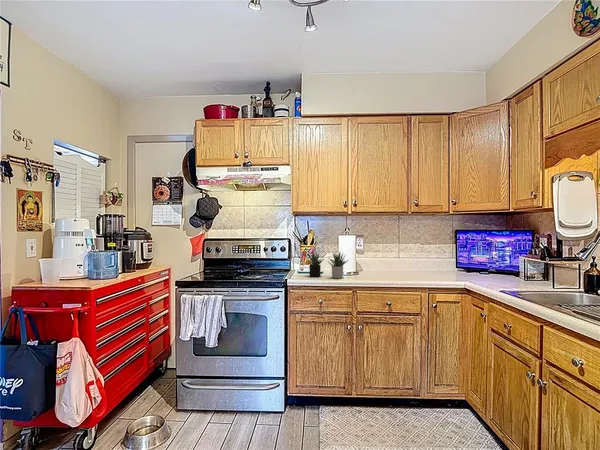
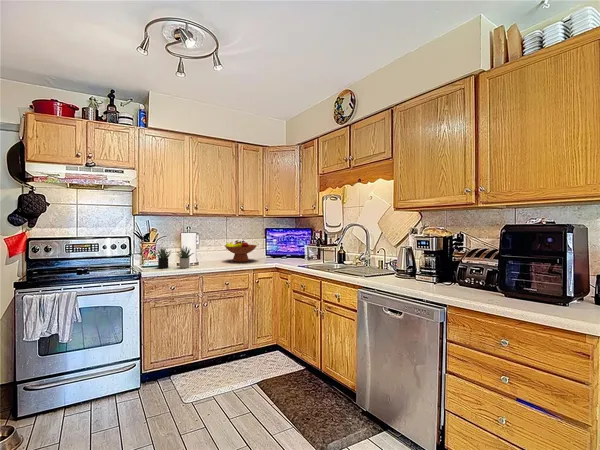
fruit bowl: none [393,247,439,276] -> present [225,240,257,262]

